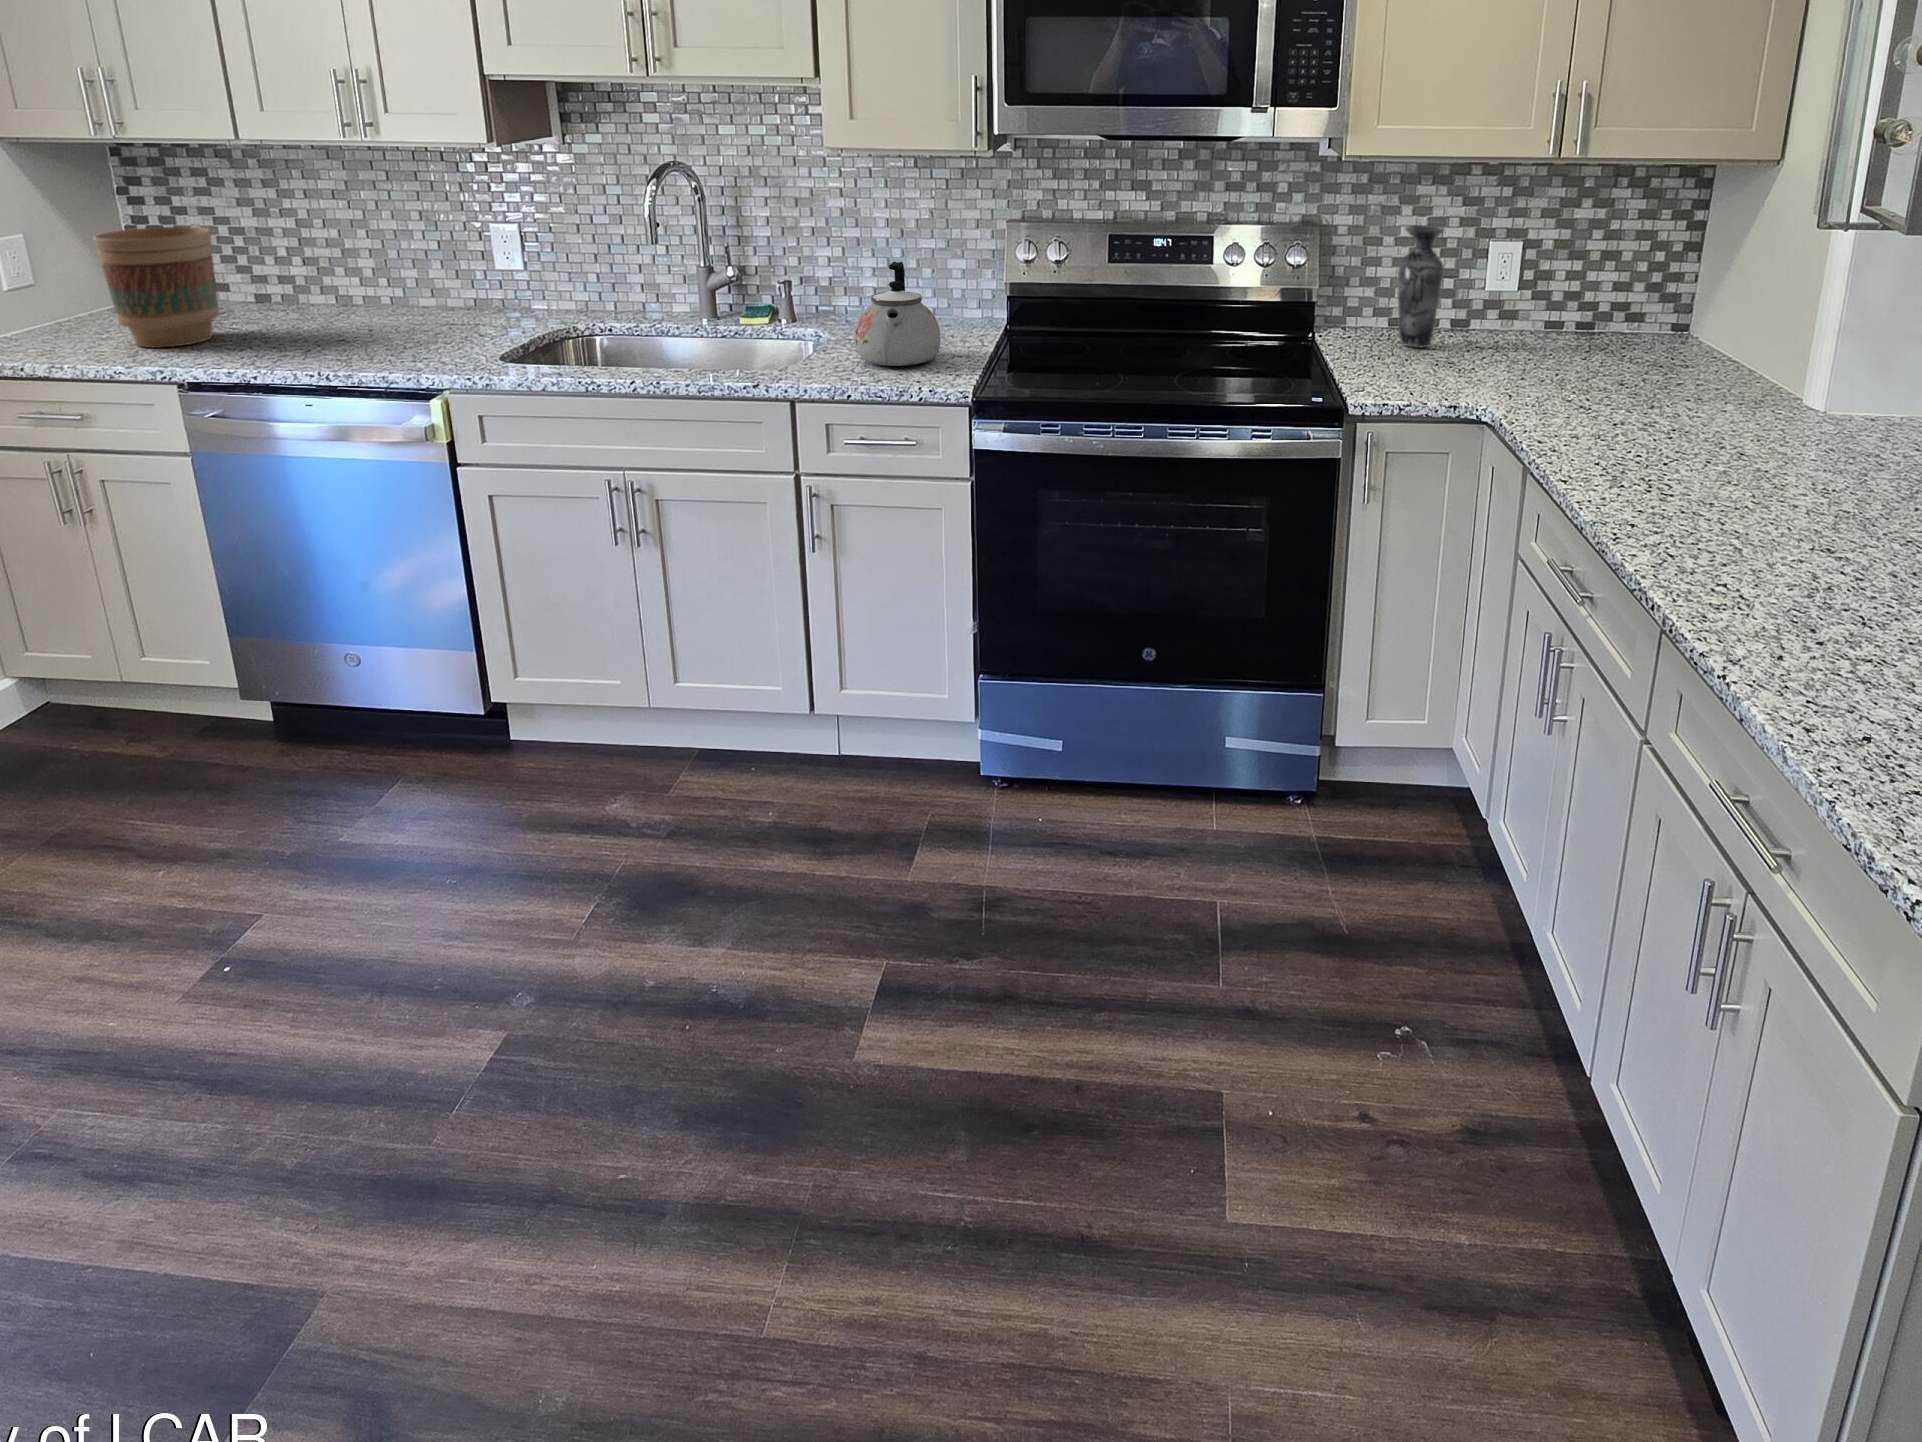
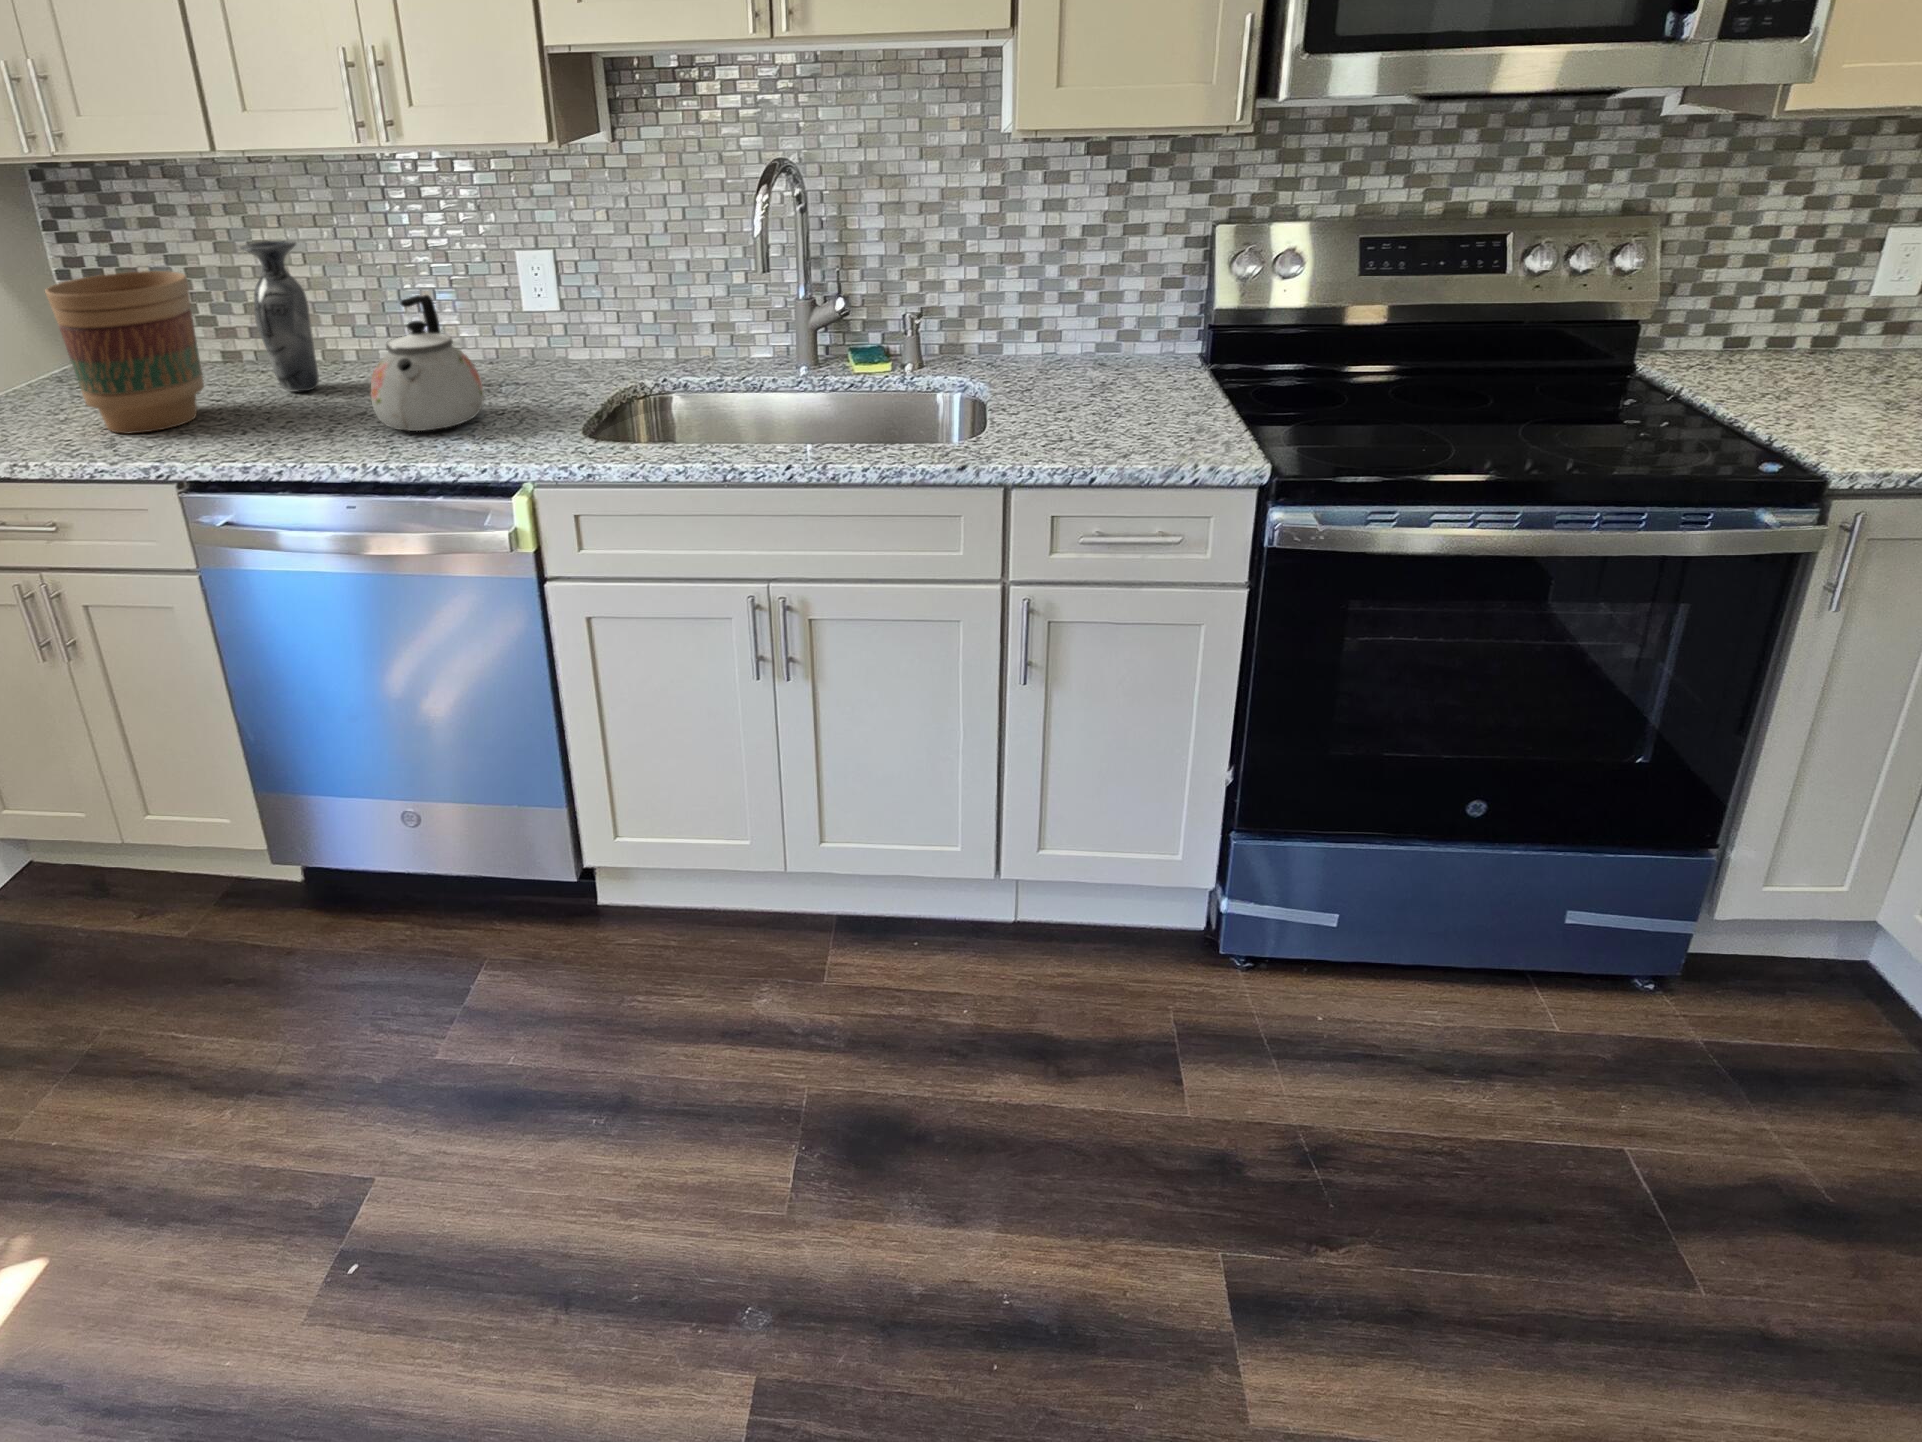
vase: present [1398,225,1444,348] -> present [241,241,319,392]
kettle: present [855,262,941,366] -> present [371,295,484,431]

